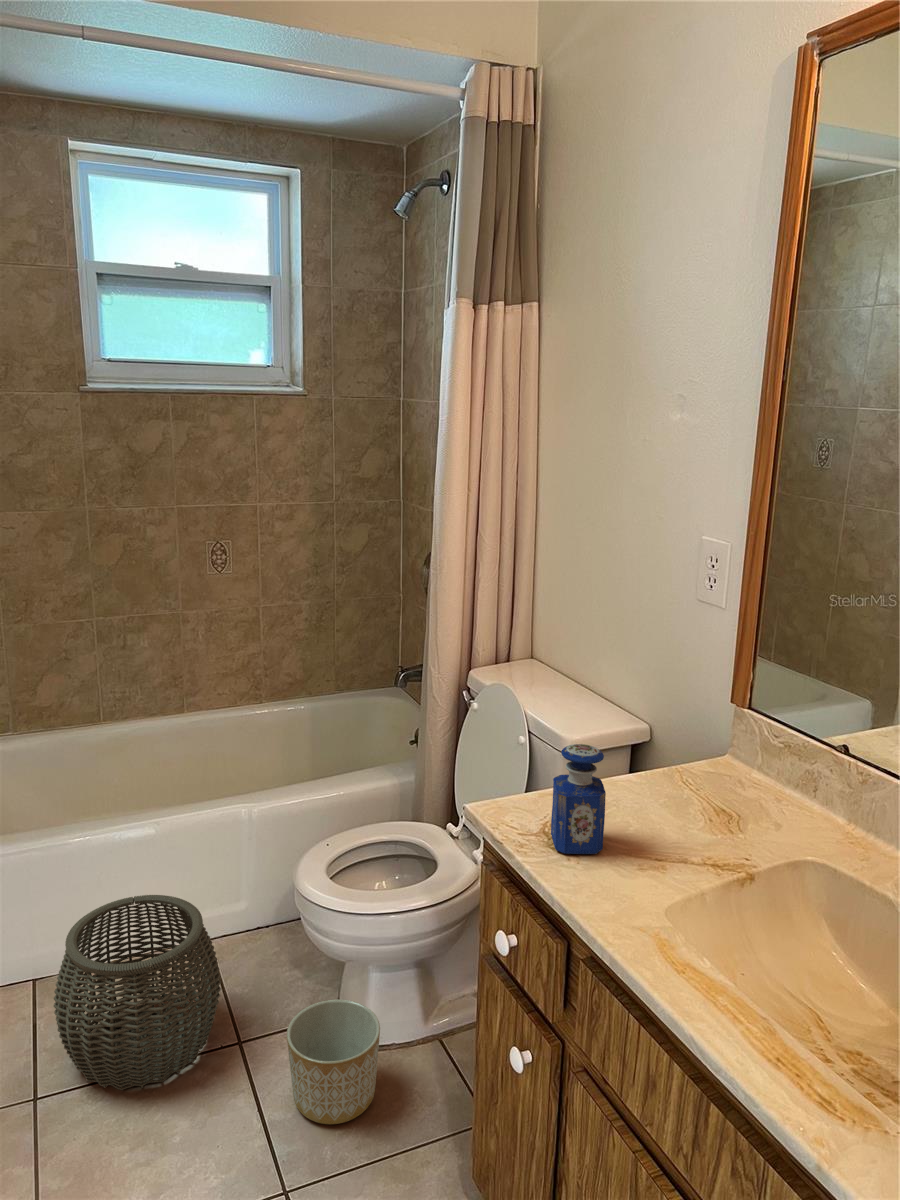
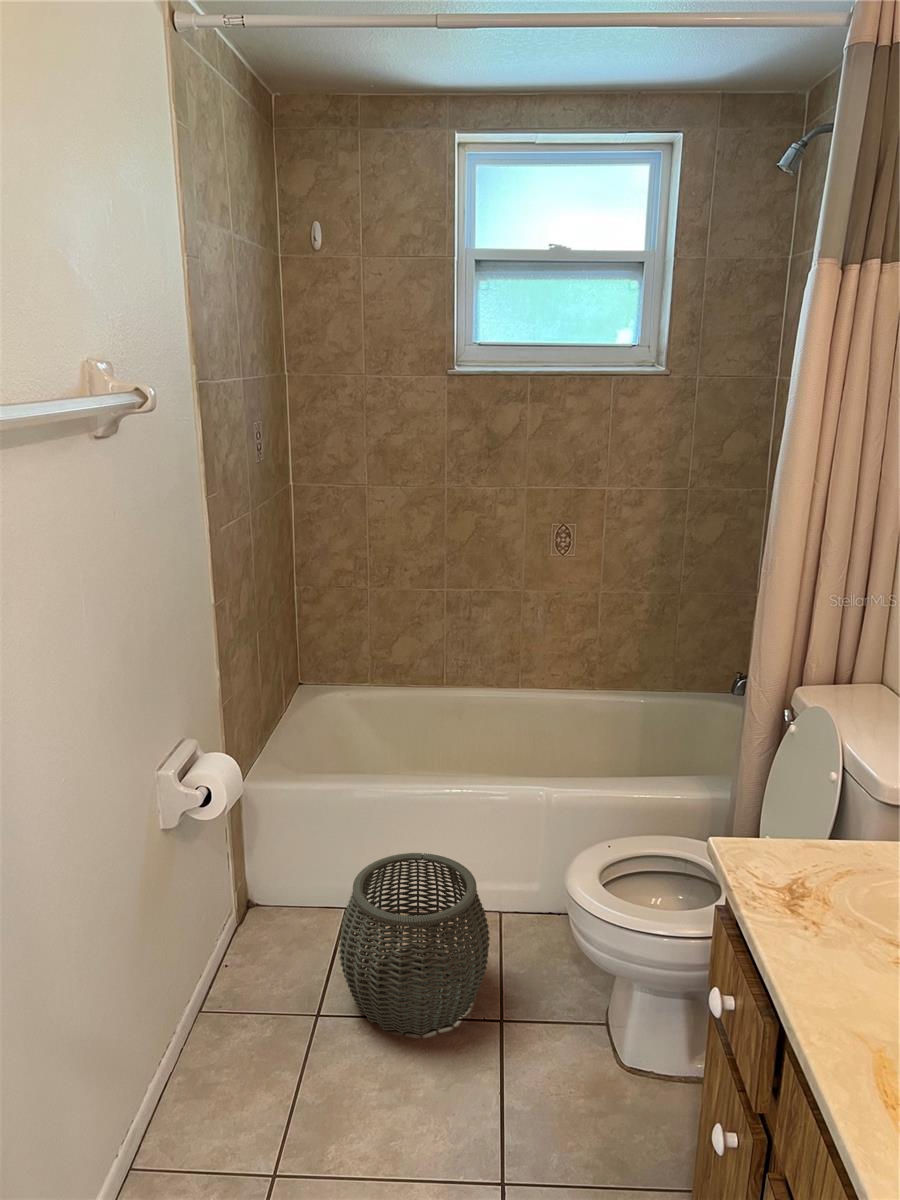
perfume bottle: present [551,744,606,854] -> none [791,791,866,930]
planter: present [287,1000,380,1124] -> none [532,1005,630,1136]

